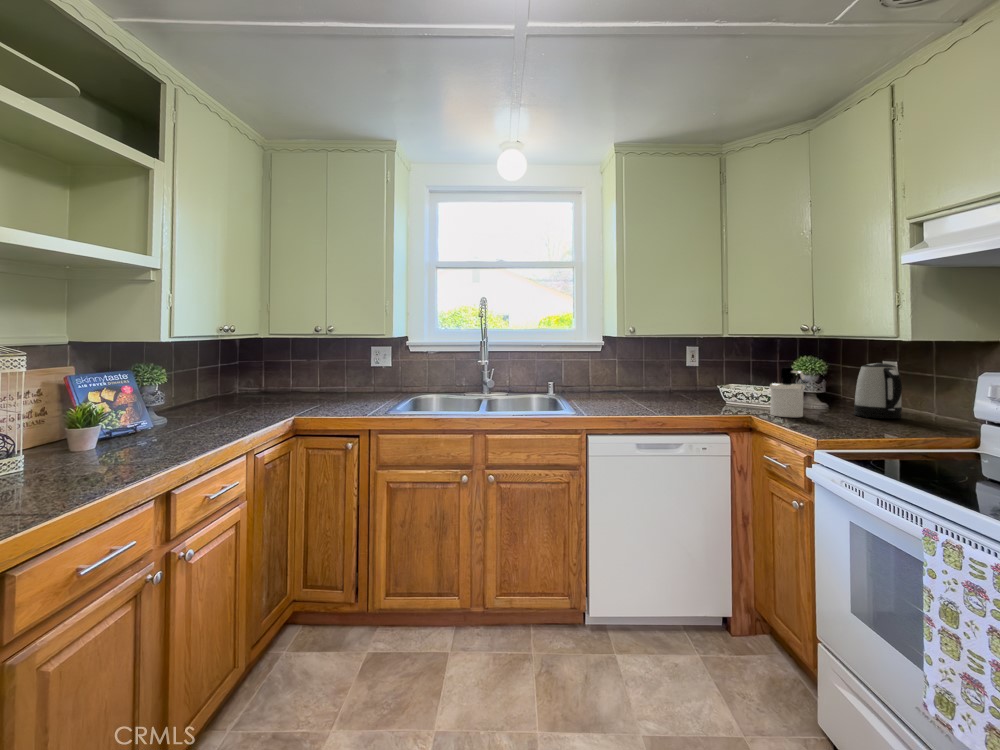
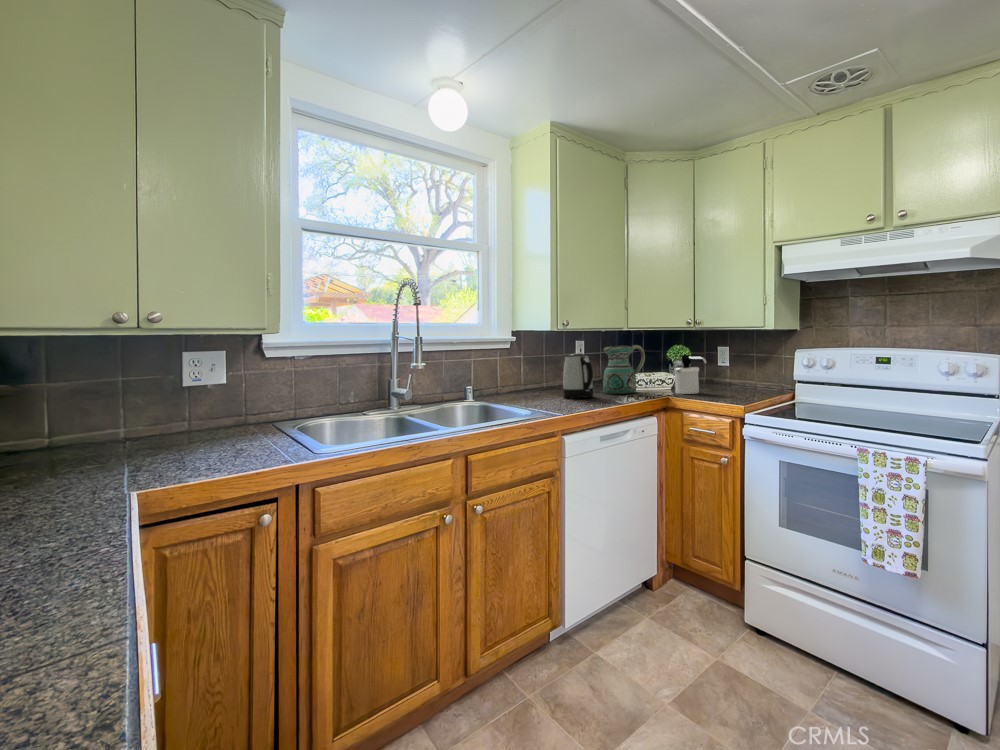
ceramic pitcher: none [681,353,737,408] -> present [603,345,645,394]
kettle: present [854,363,902,418] -> present [563,354,593,399]

